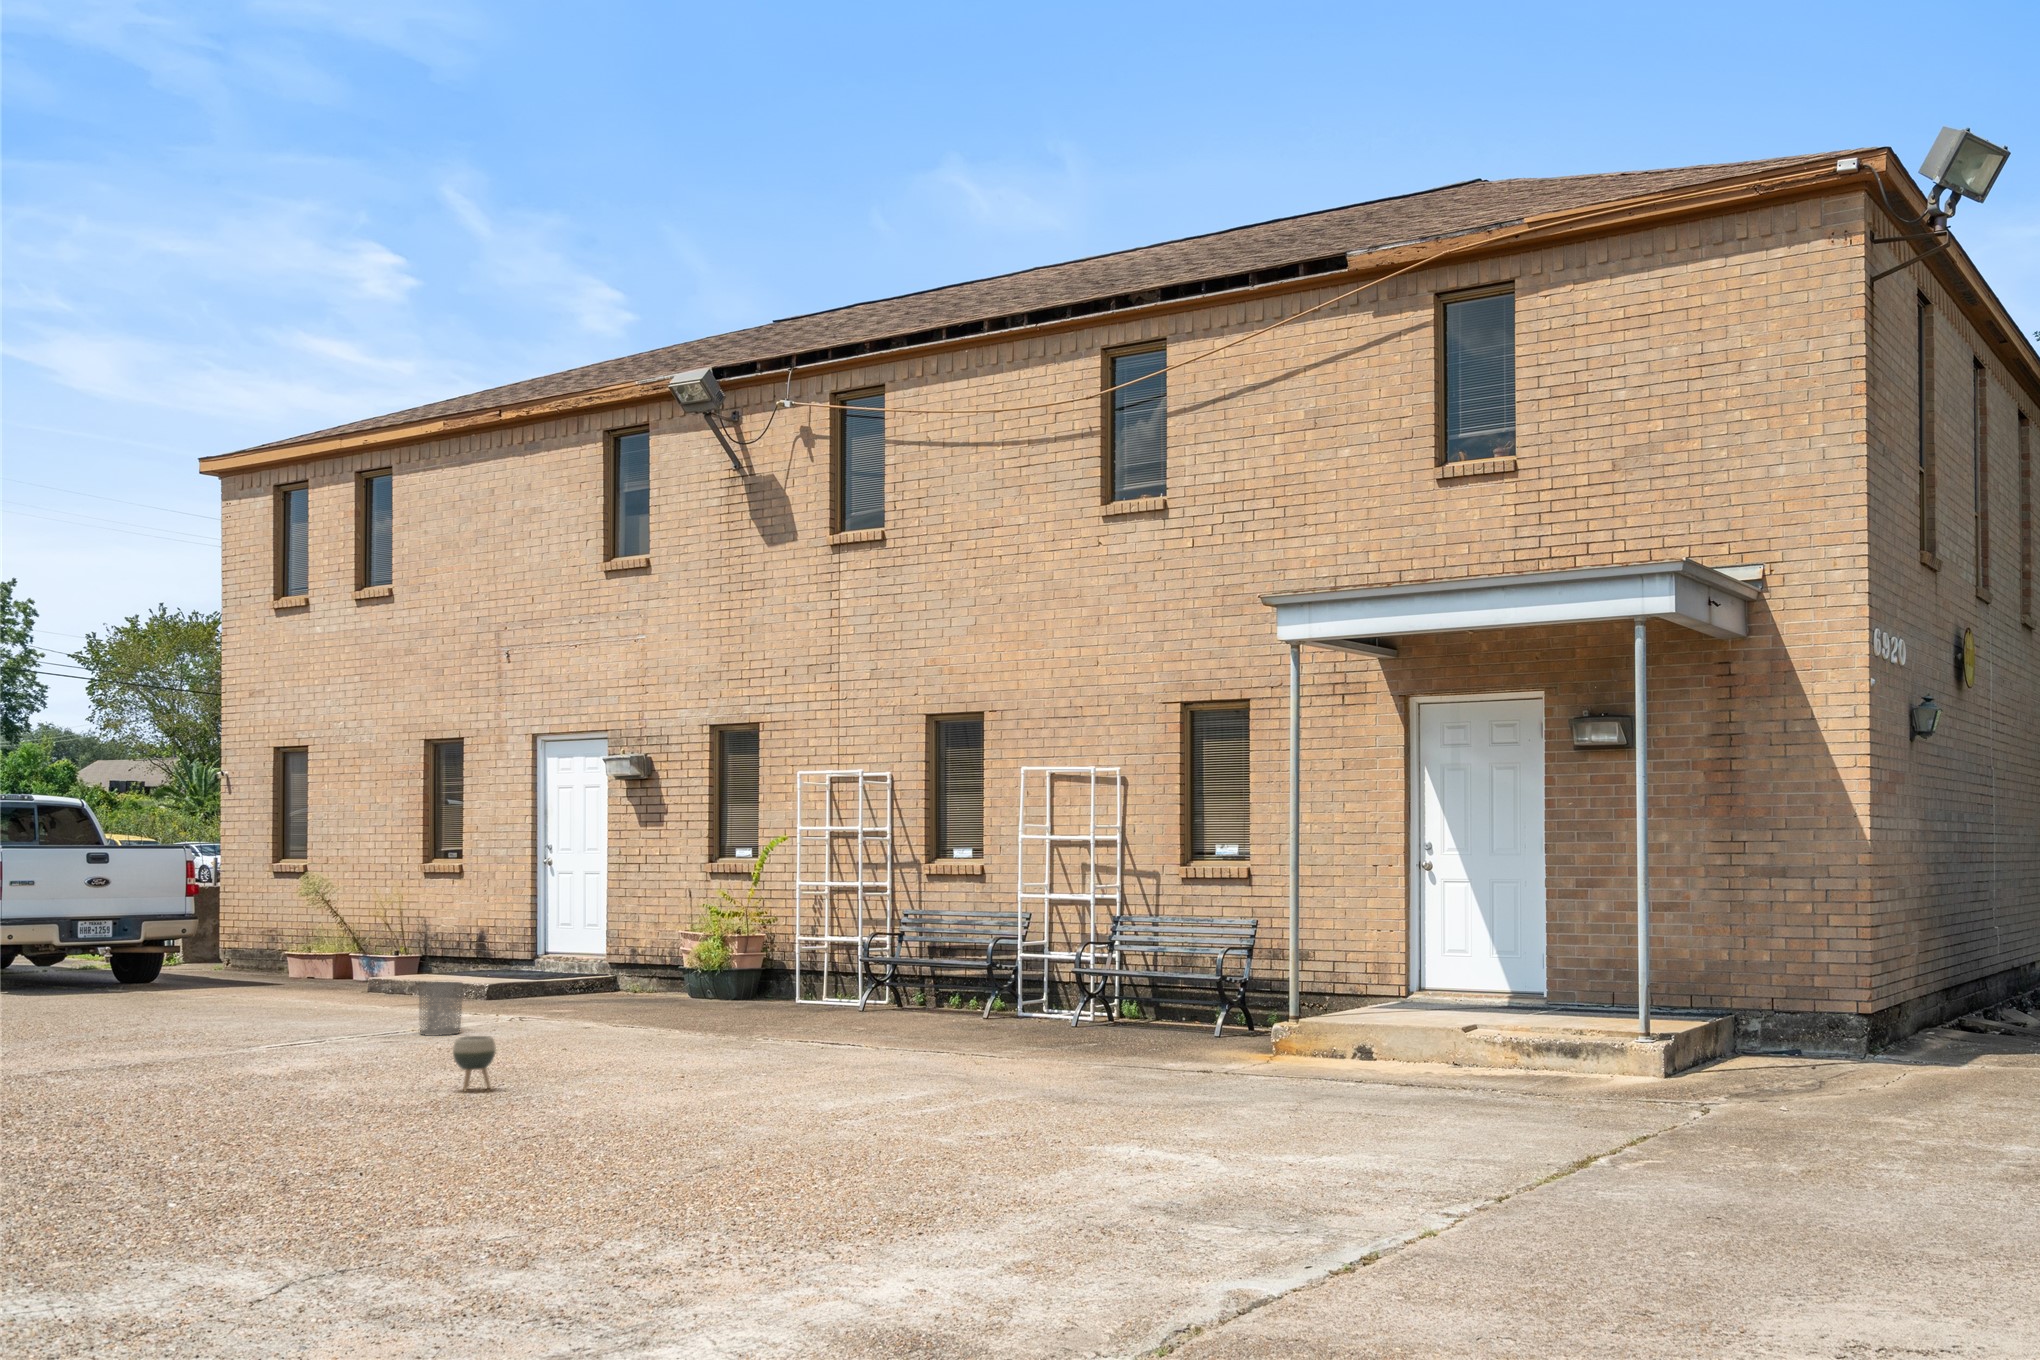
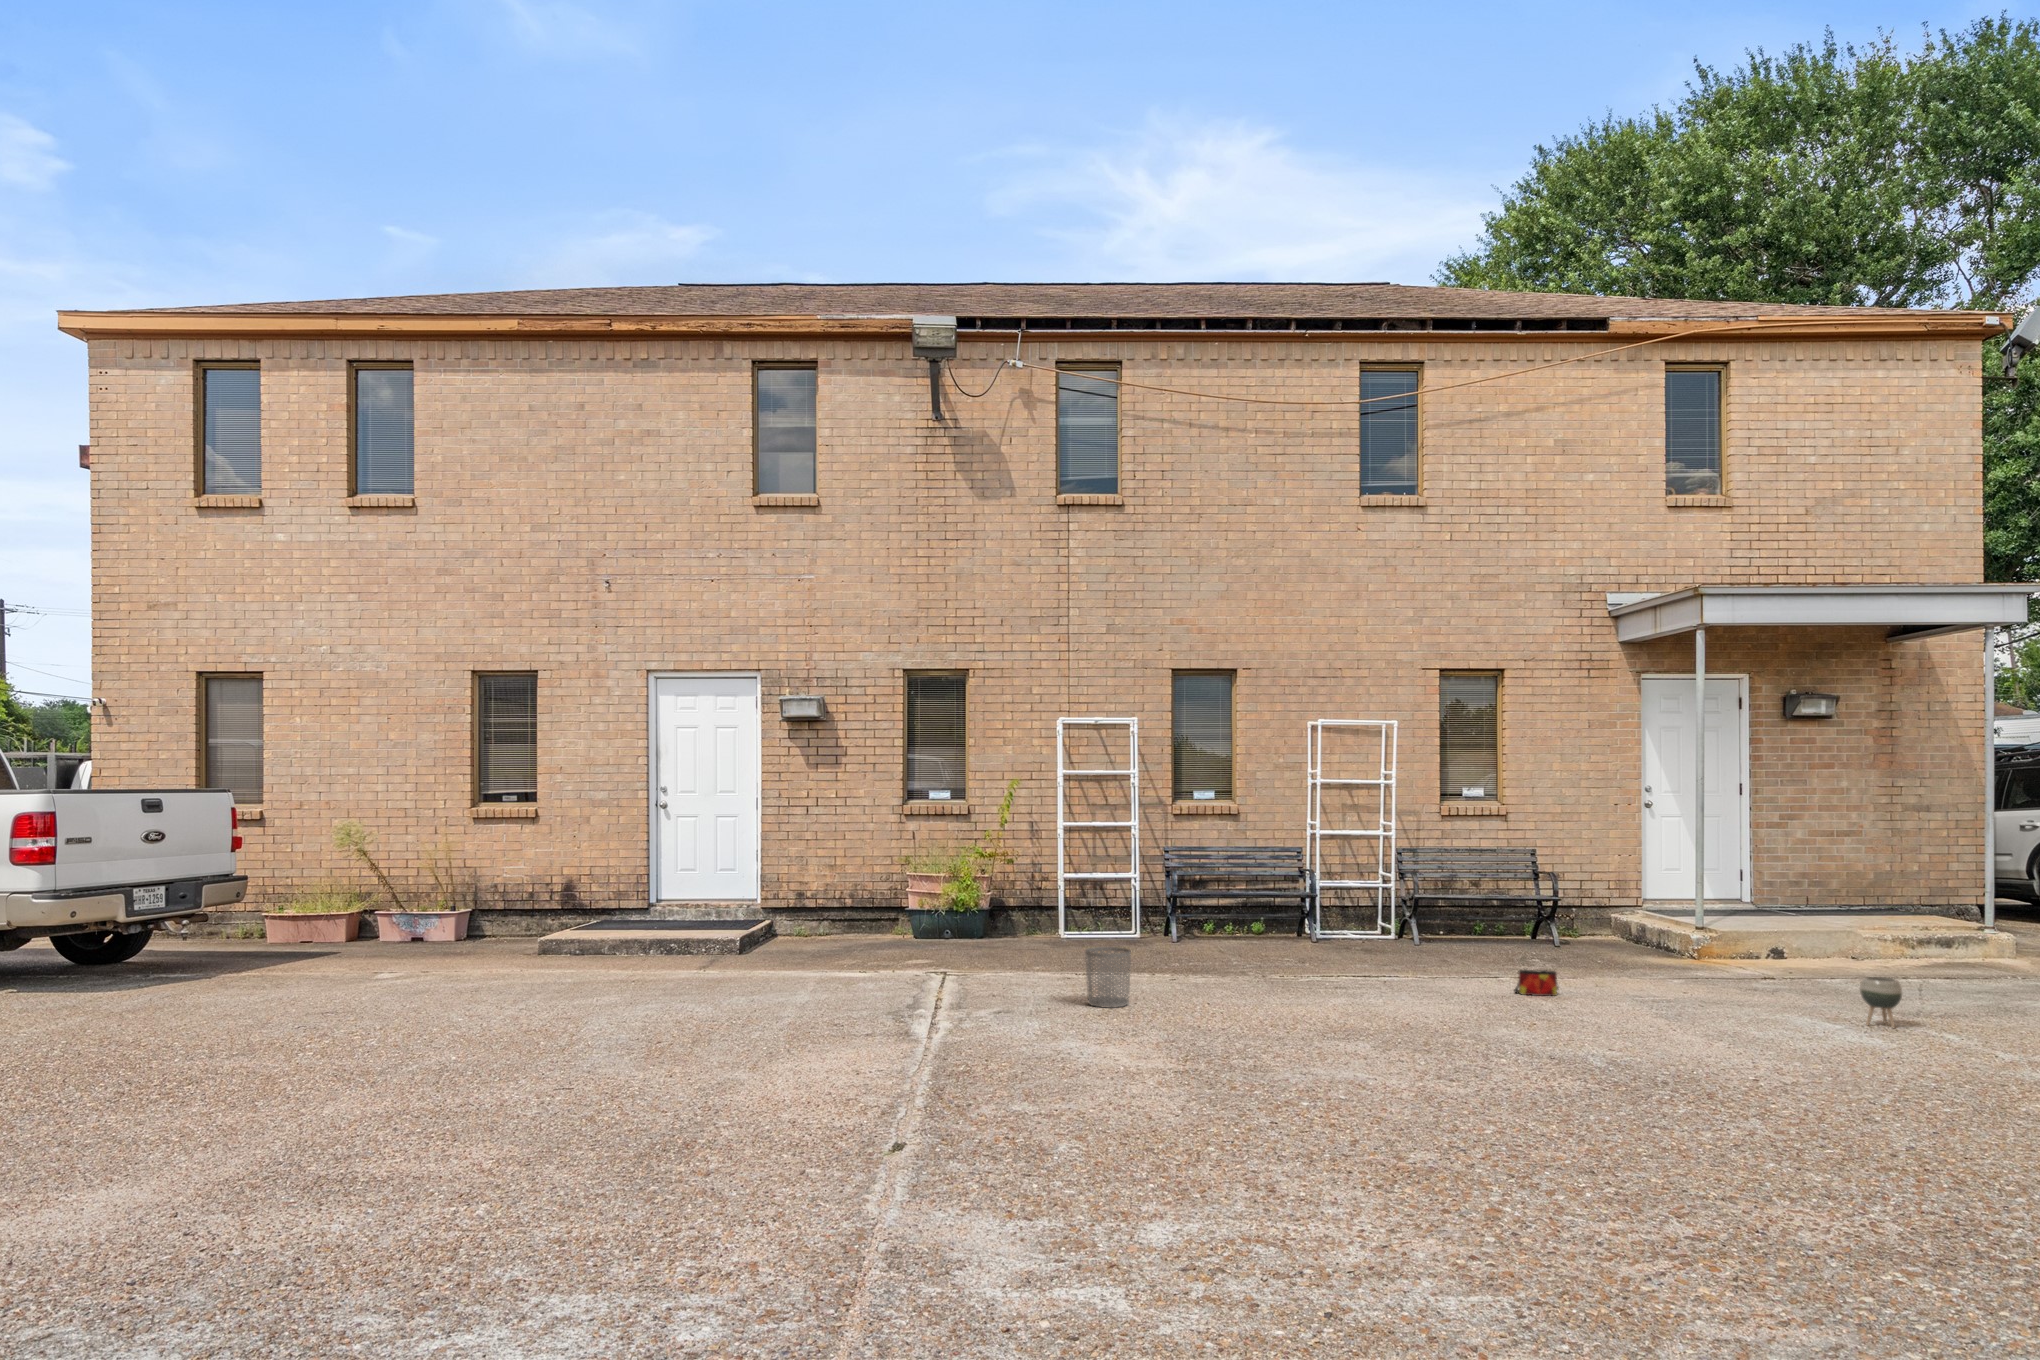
bag: none [784,1026,819,1054] -> present [1514,970,1558,996]
planter: present [453,1036,496,1092] -> present [1860,977,1902,1028]

